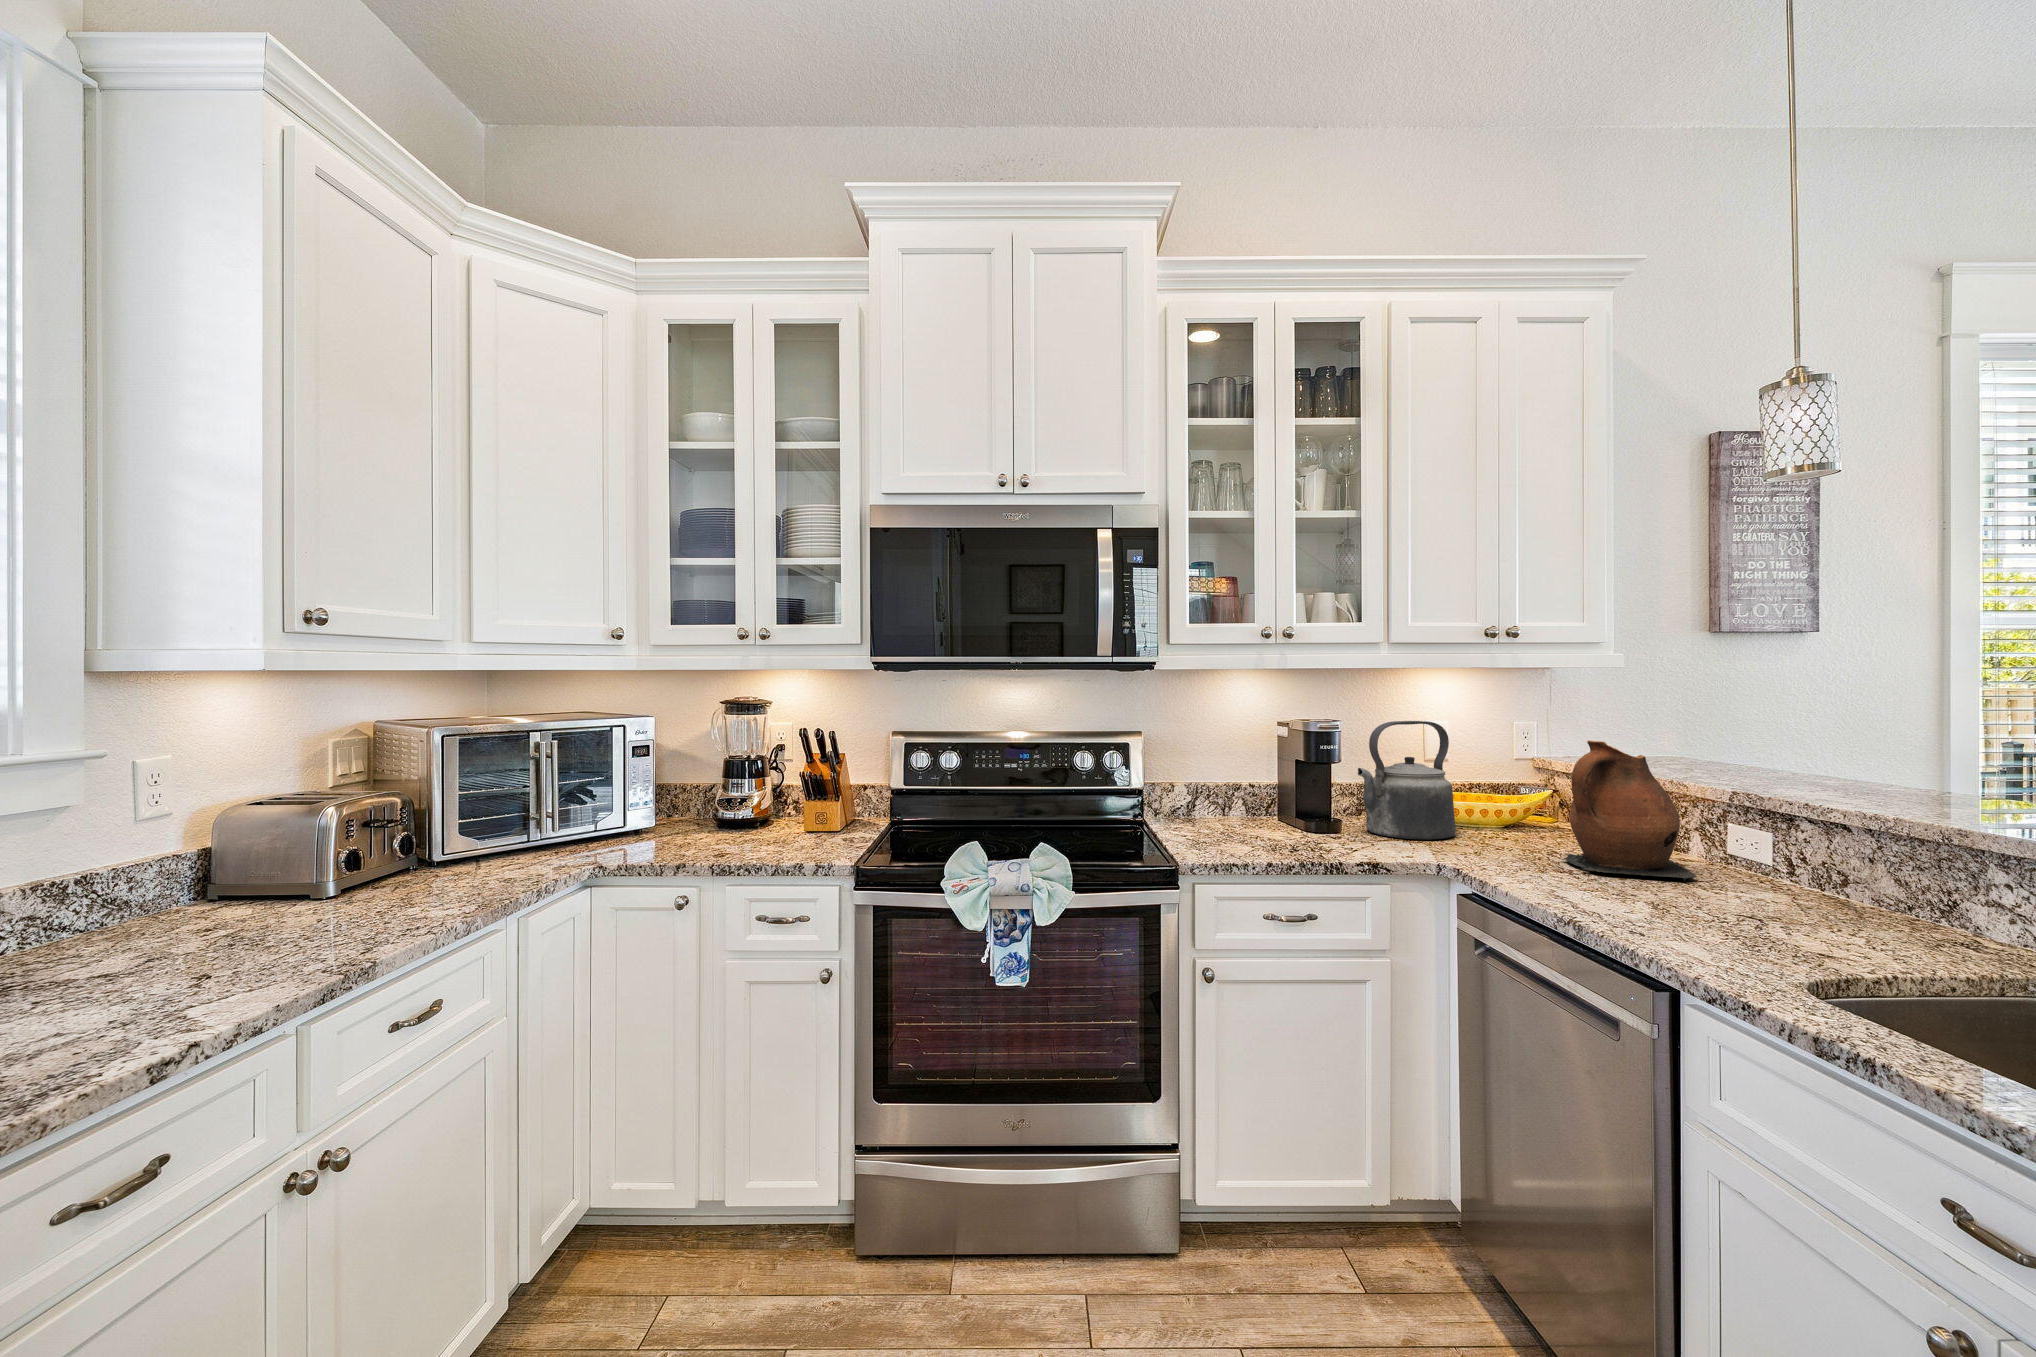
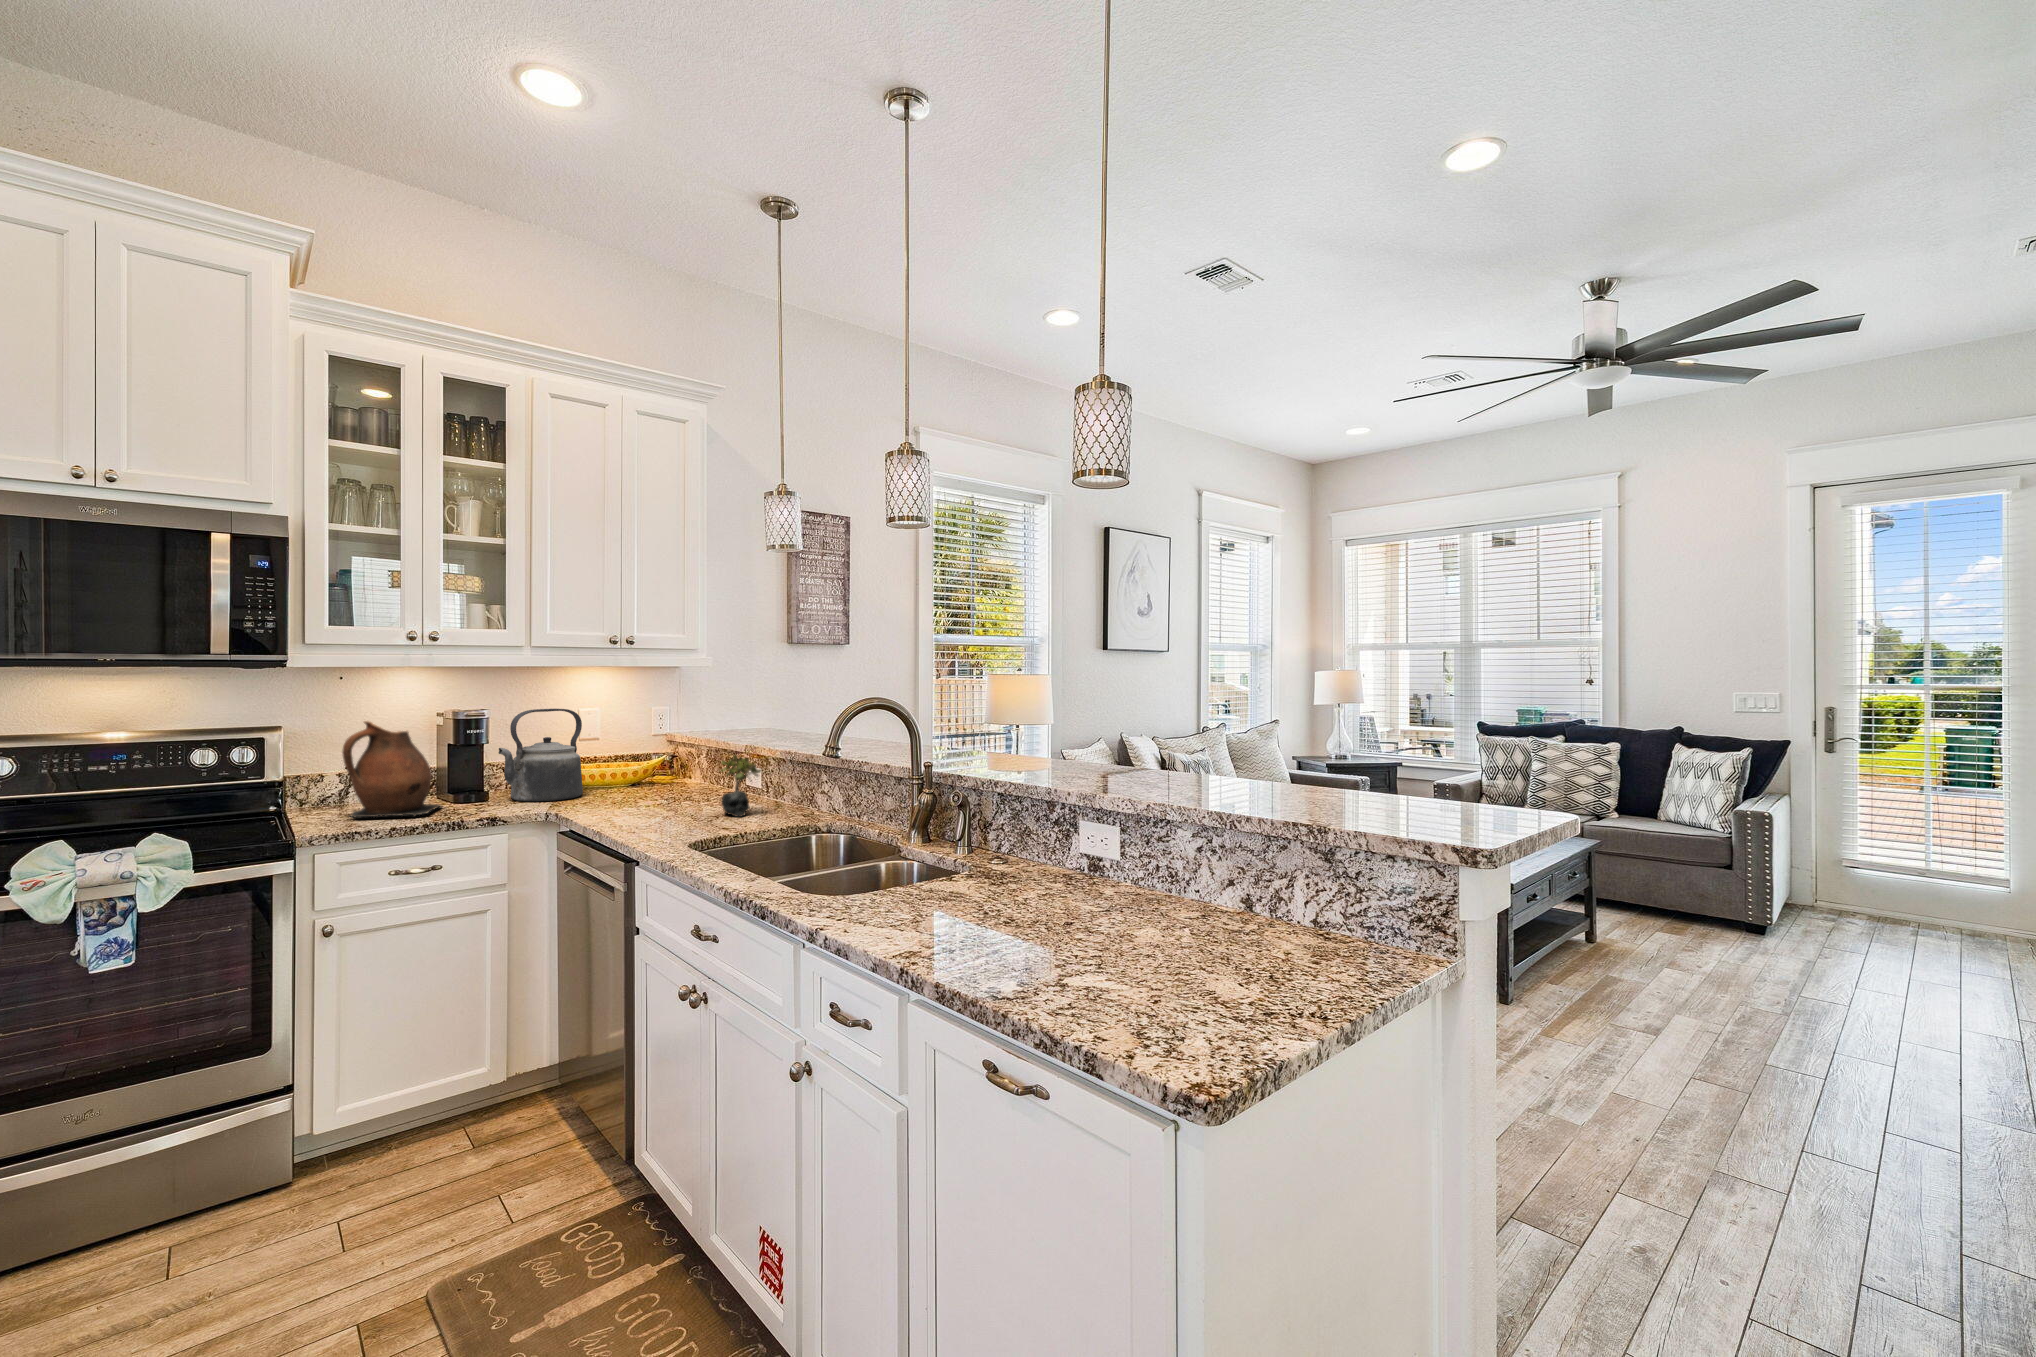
ceramic pitcher: present [1560,741,1697,881] -> present [342,721,442,817]
succulent plant: none [1739,803,1830,910] -> present [720,755,761,817]

